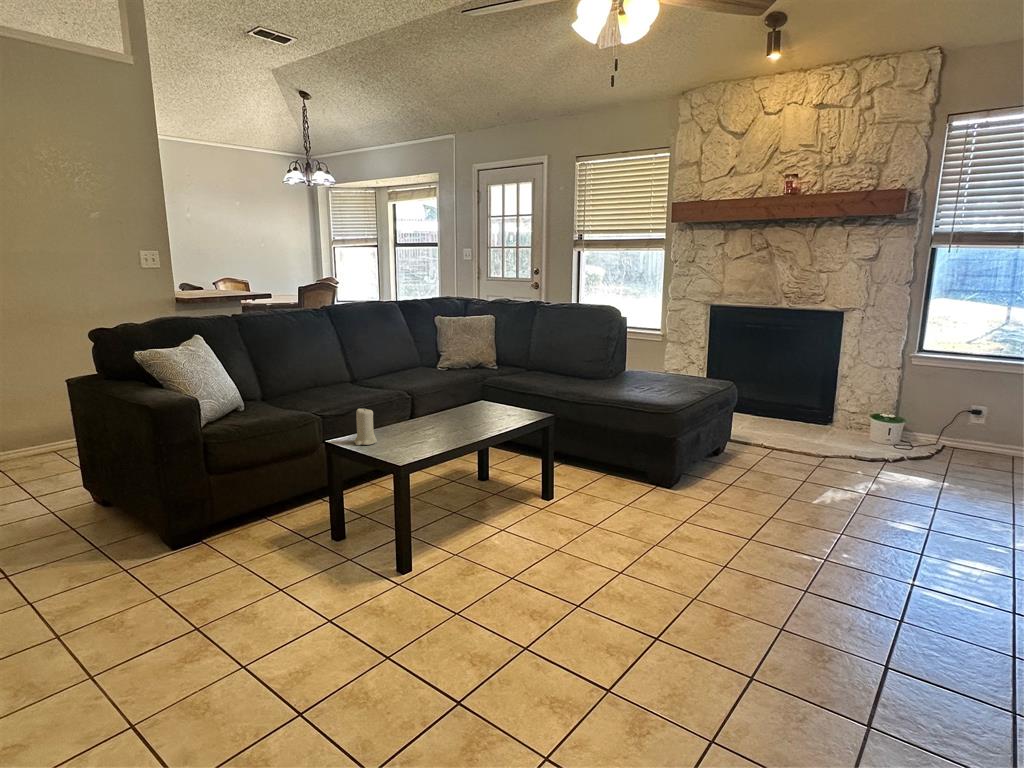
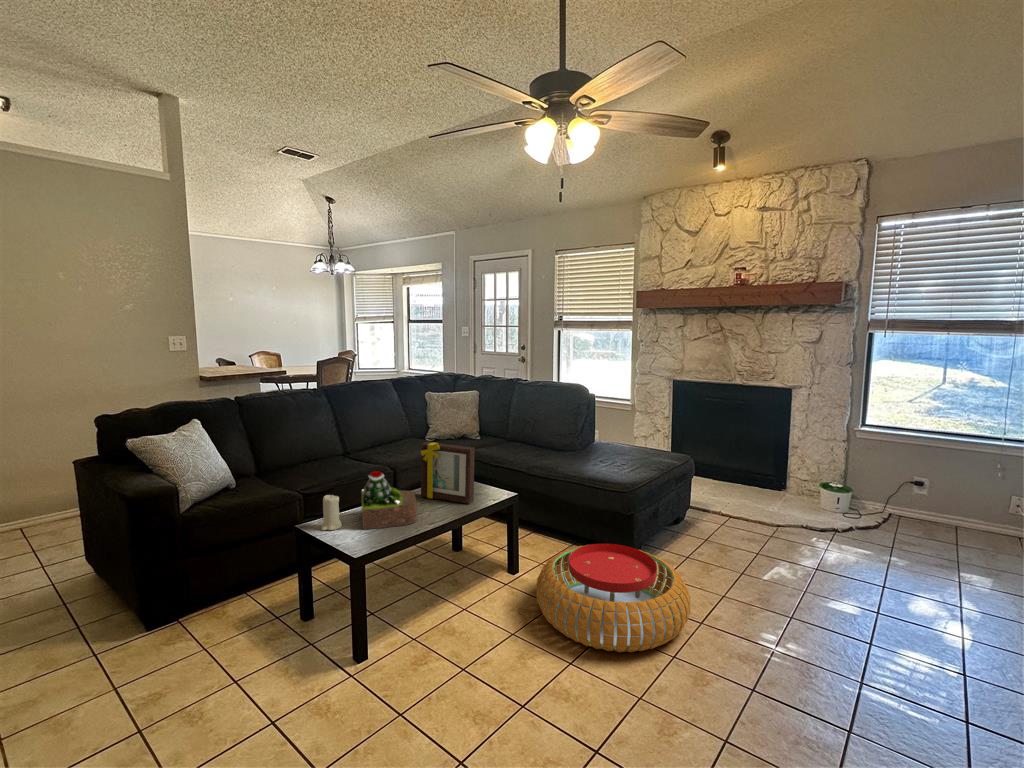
picture frame: none [451,358,511,424] -> present [421,442,475,504]
succulent plant: none [393,385,455,445] -> present [361,471,418,530]
pouf: none [581,464,745,565] -> present [536,544,691,652]

